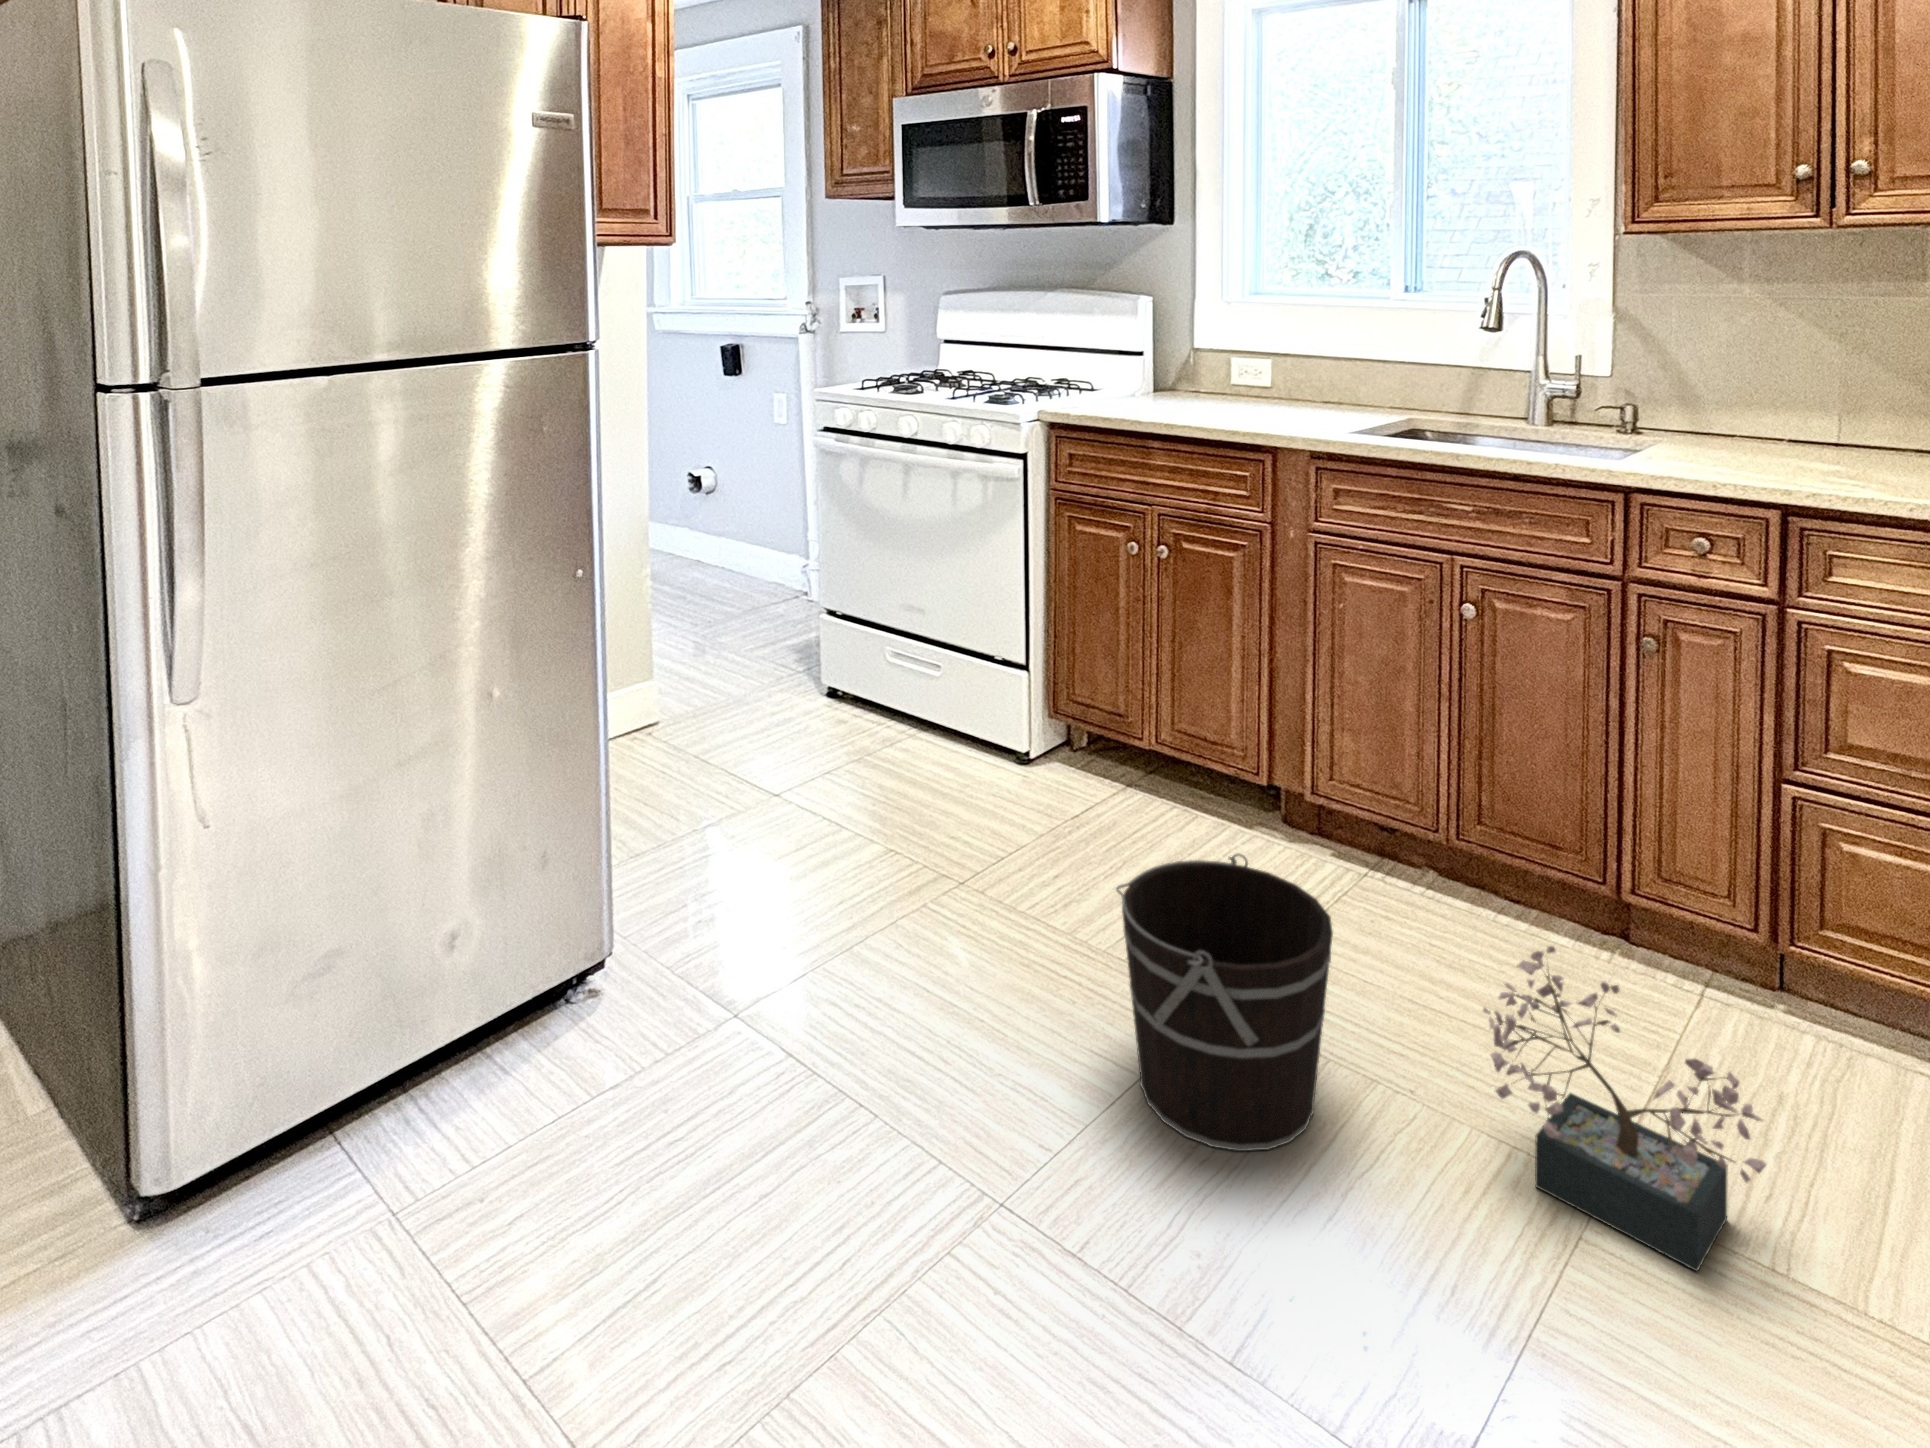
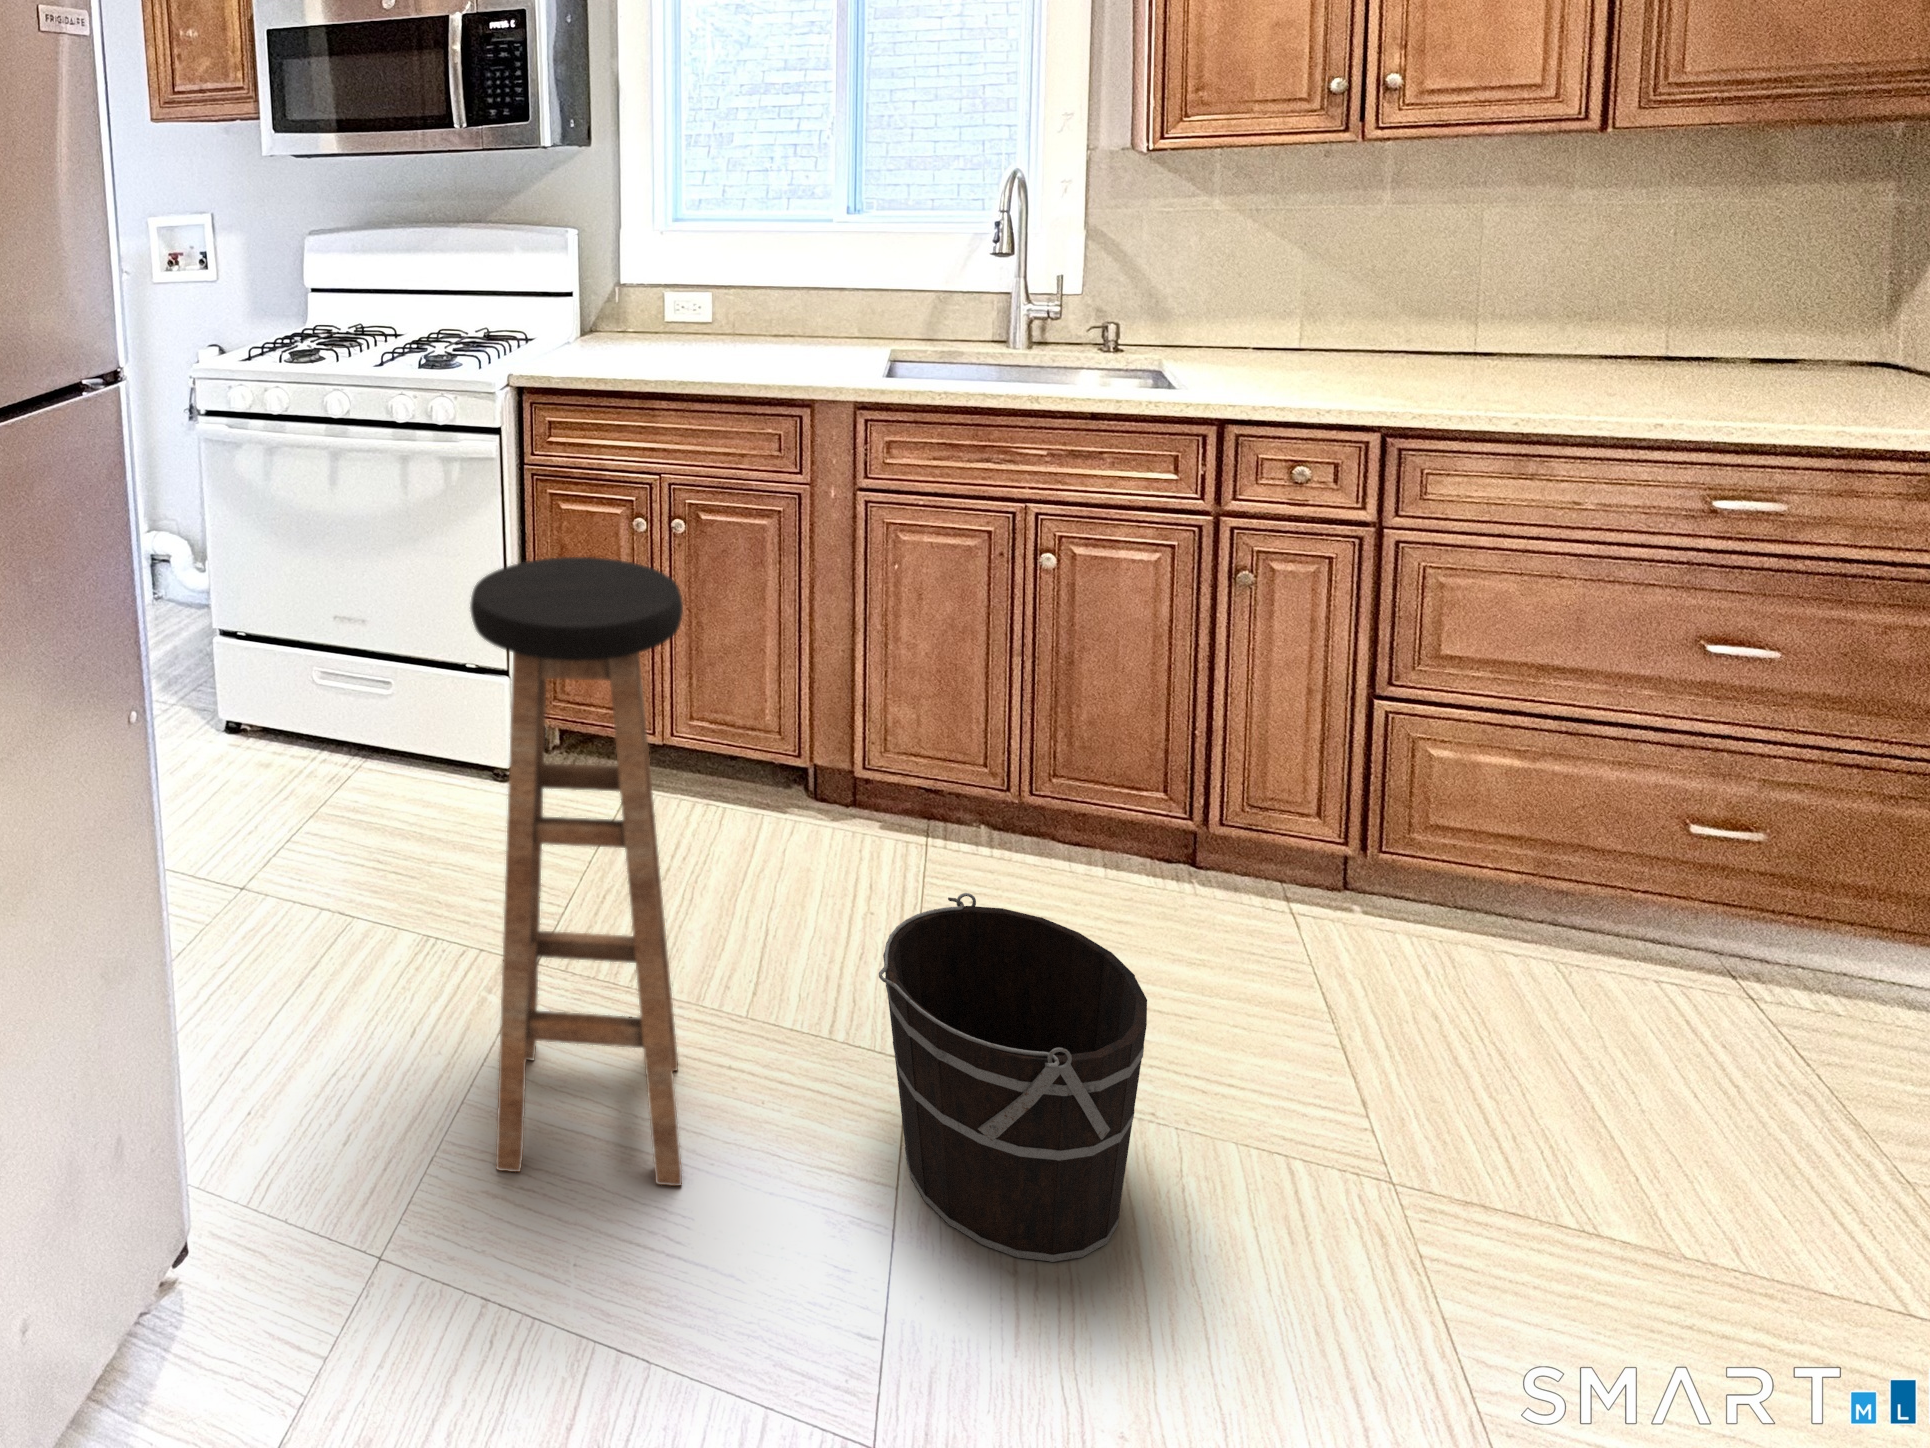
bar stool: none [836,530,1021,1027] -> present [470,557,683,1186]
decorative plant: present [1483,946,1766,1271] -> none [1268,930,1609,1250]

